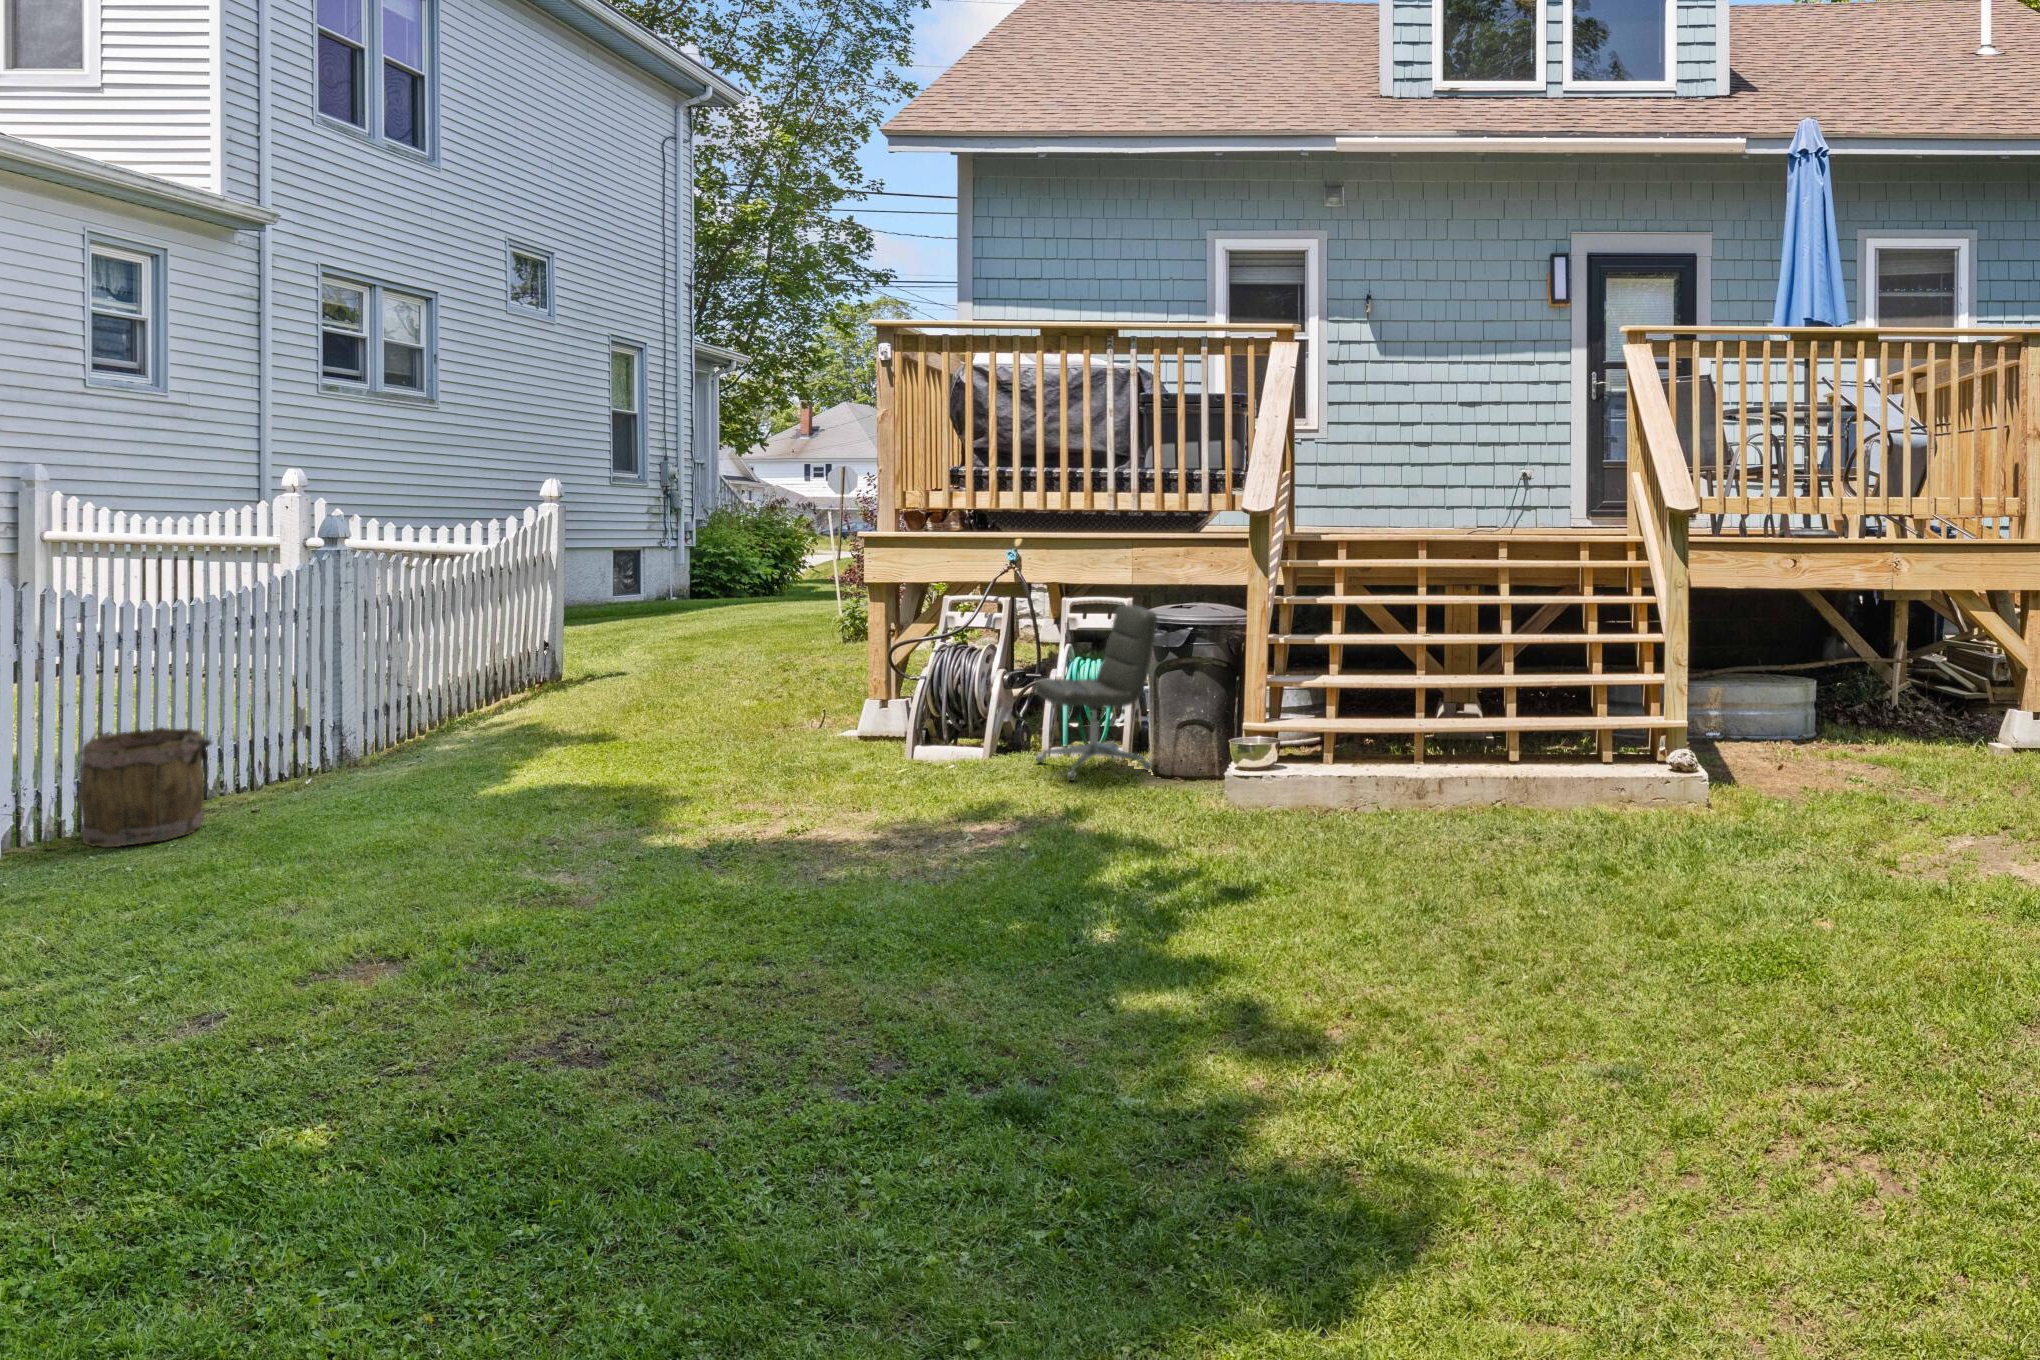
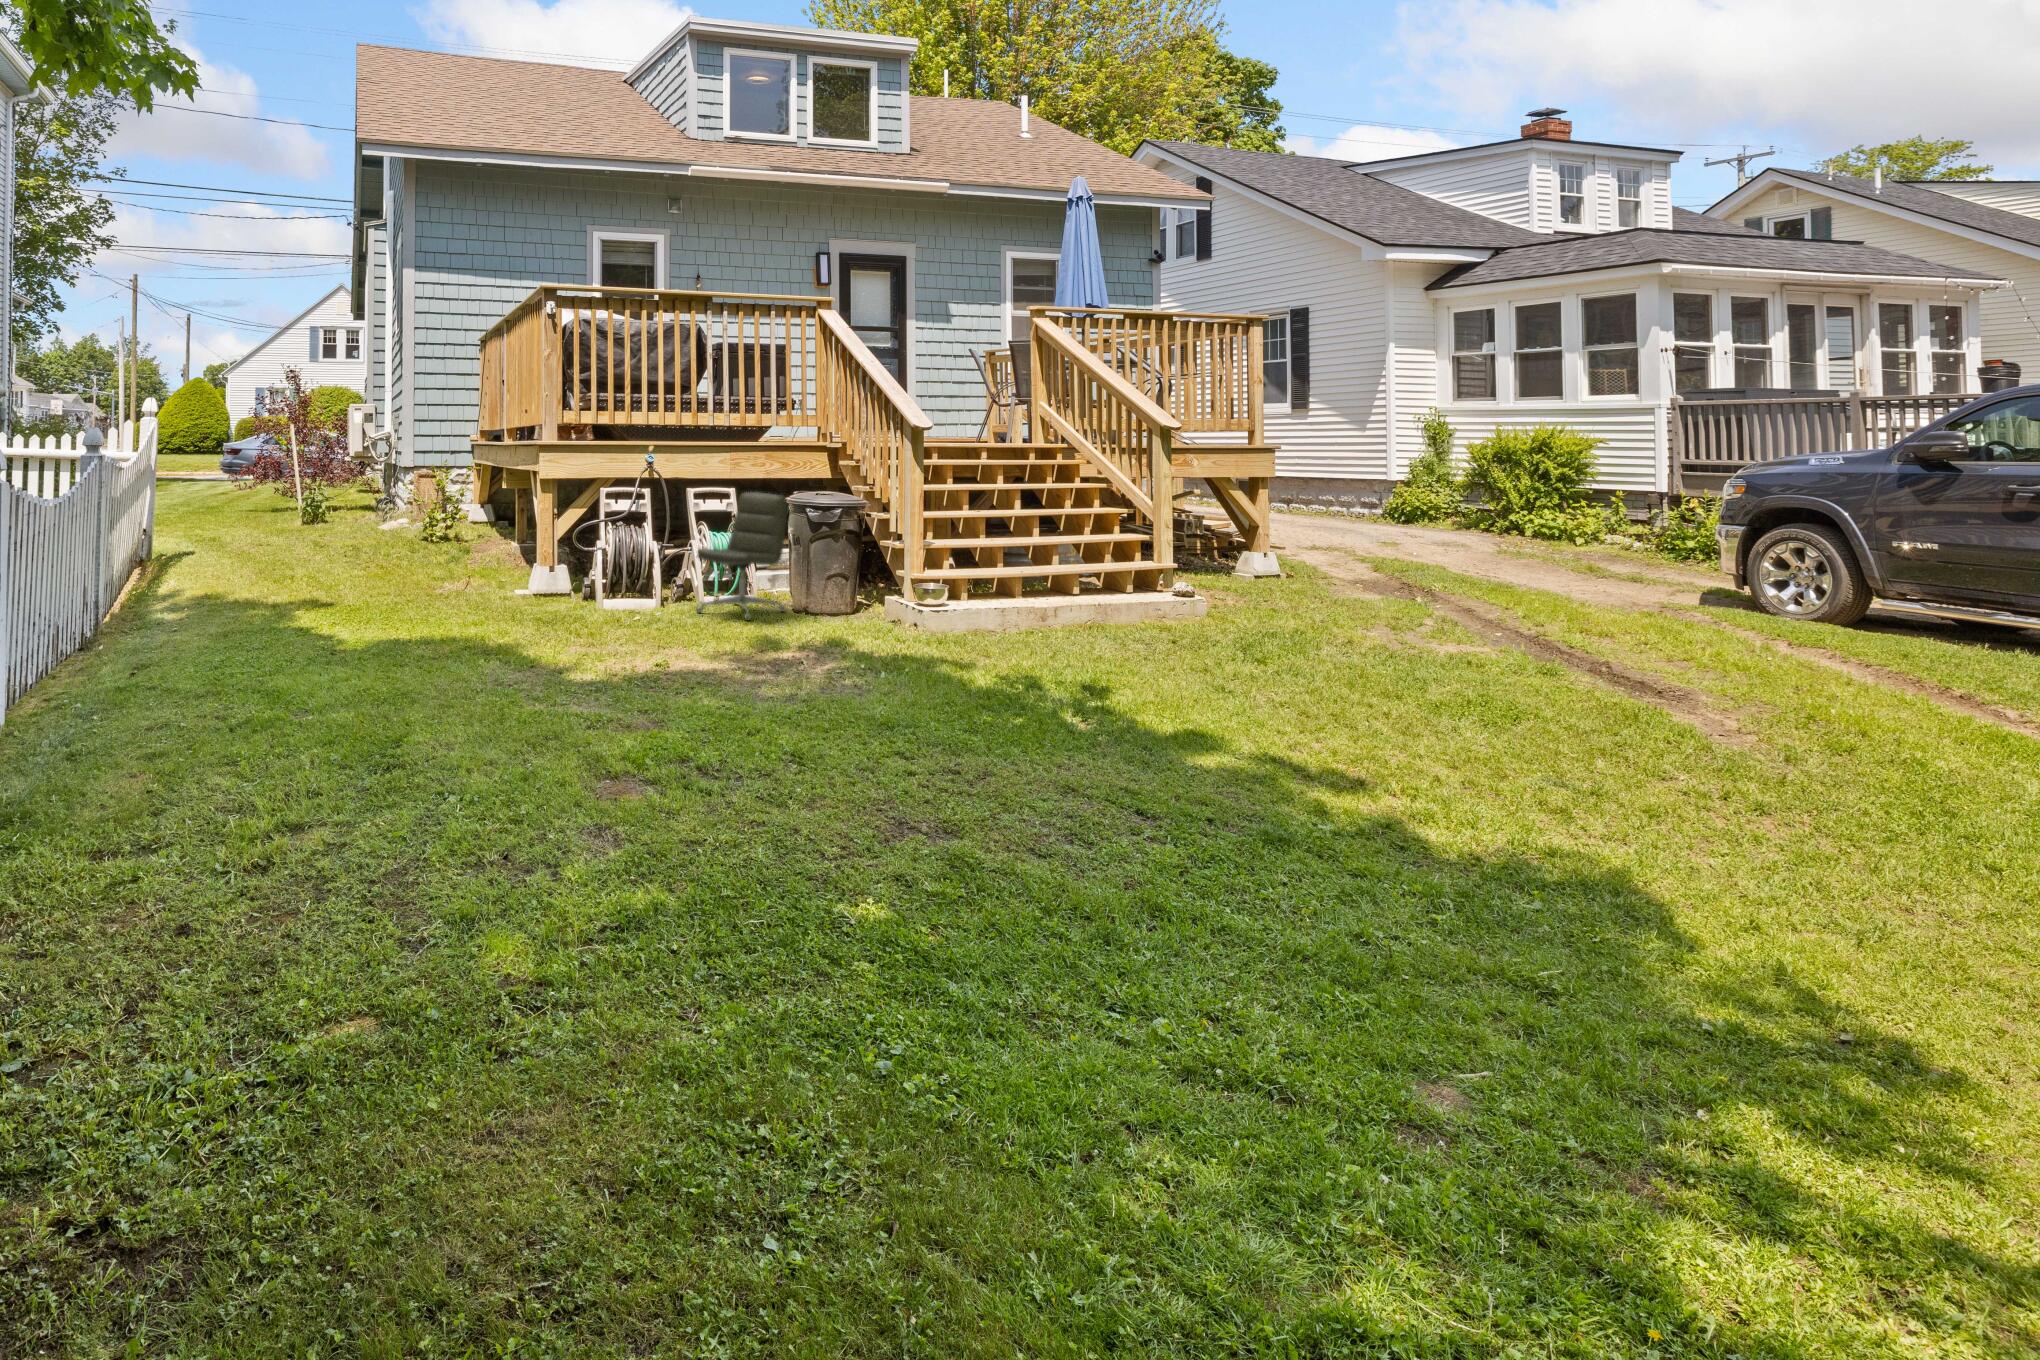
bucket: present [79,727,212,847] -> none [38,612,148,715]

